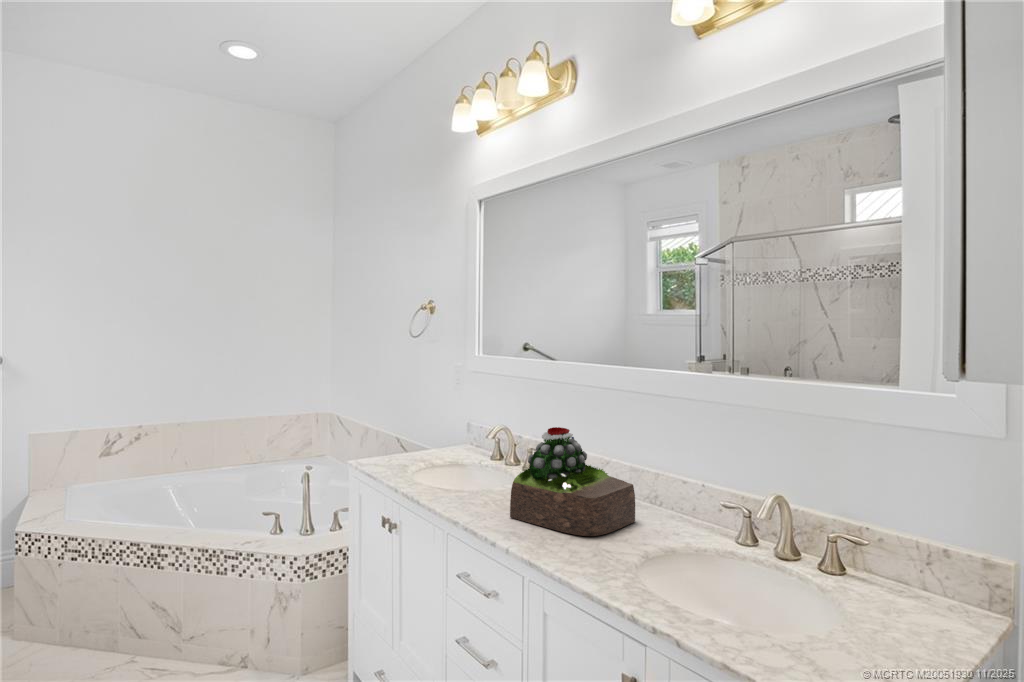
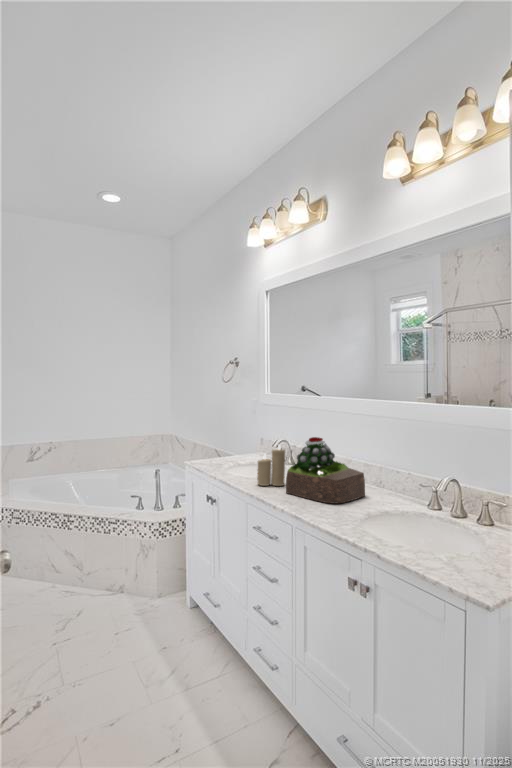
candle: none [463,437,509,504] -> present [257,445,285,486]

